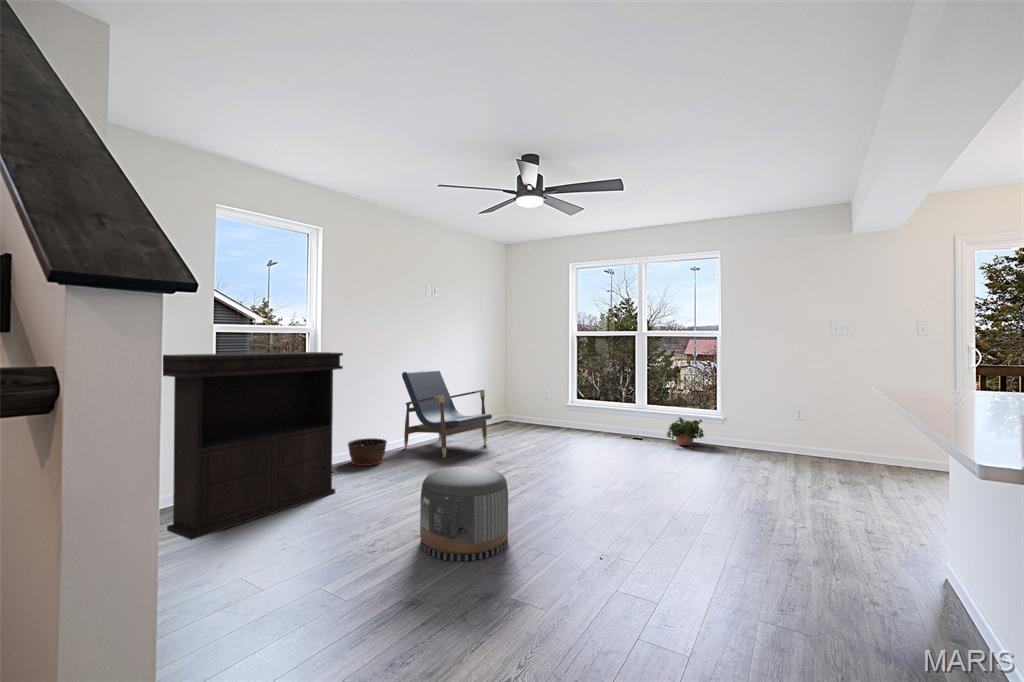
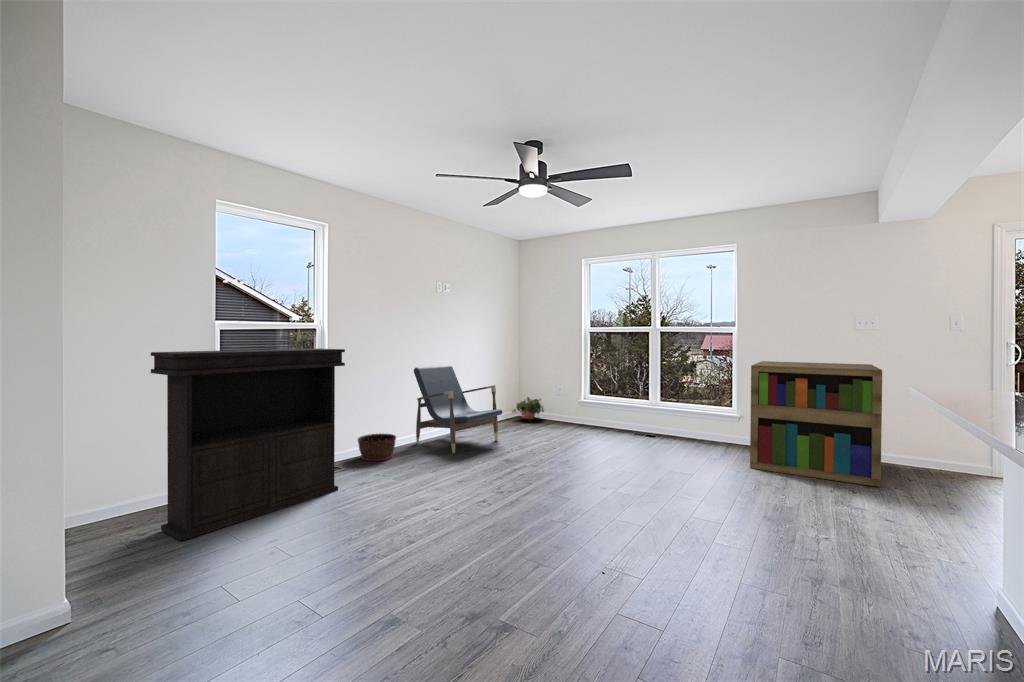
bookshelf: none [734,366,854,483] -> present [750,361,882,487]
potted plant: present [666,418,704,445] -> present [512,397,544,419]
pouf: present [420,466,508,561] -> none [411,468,504,572]

